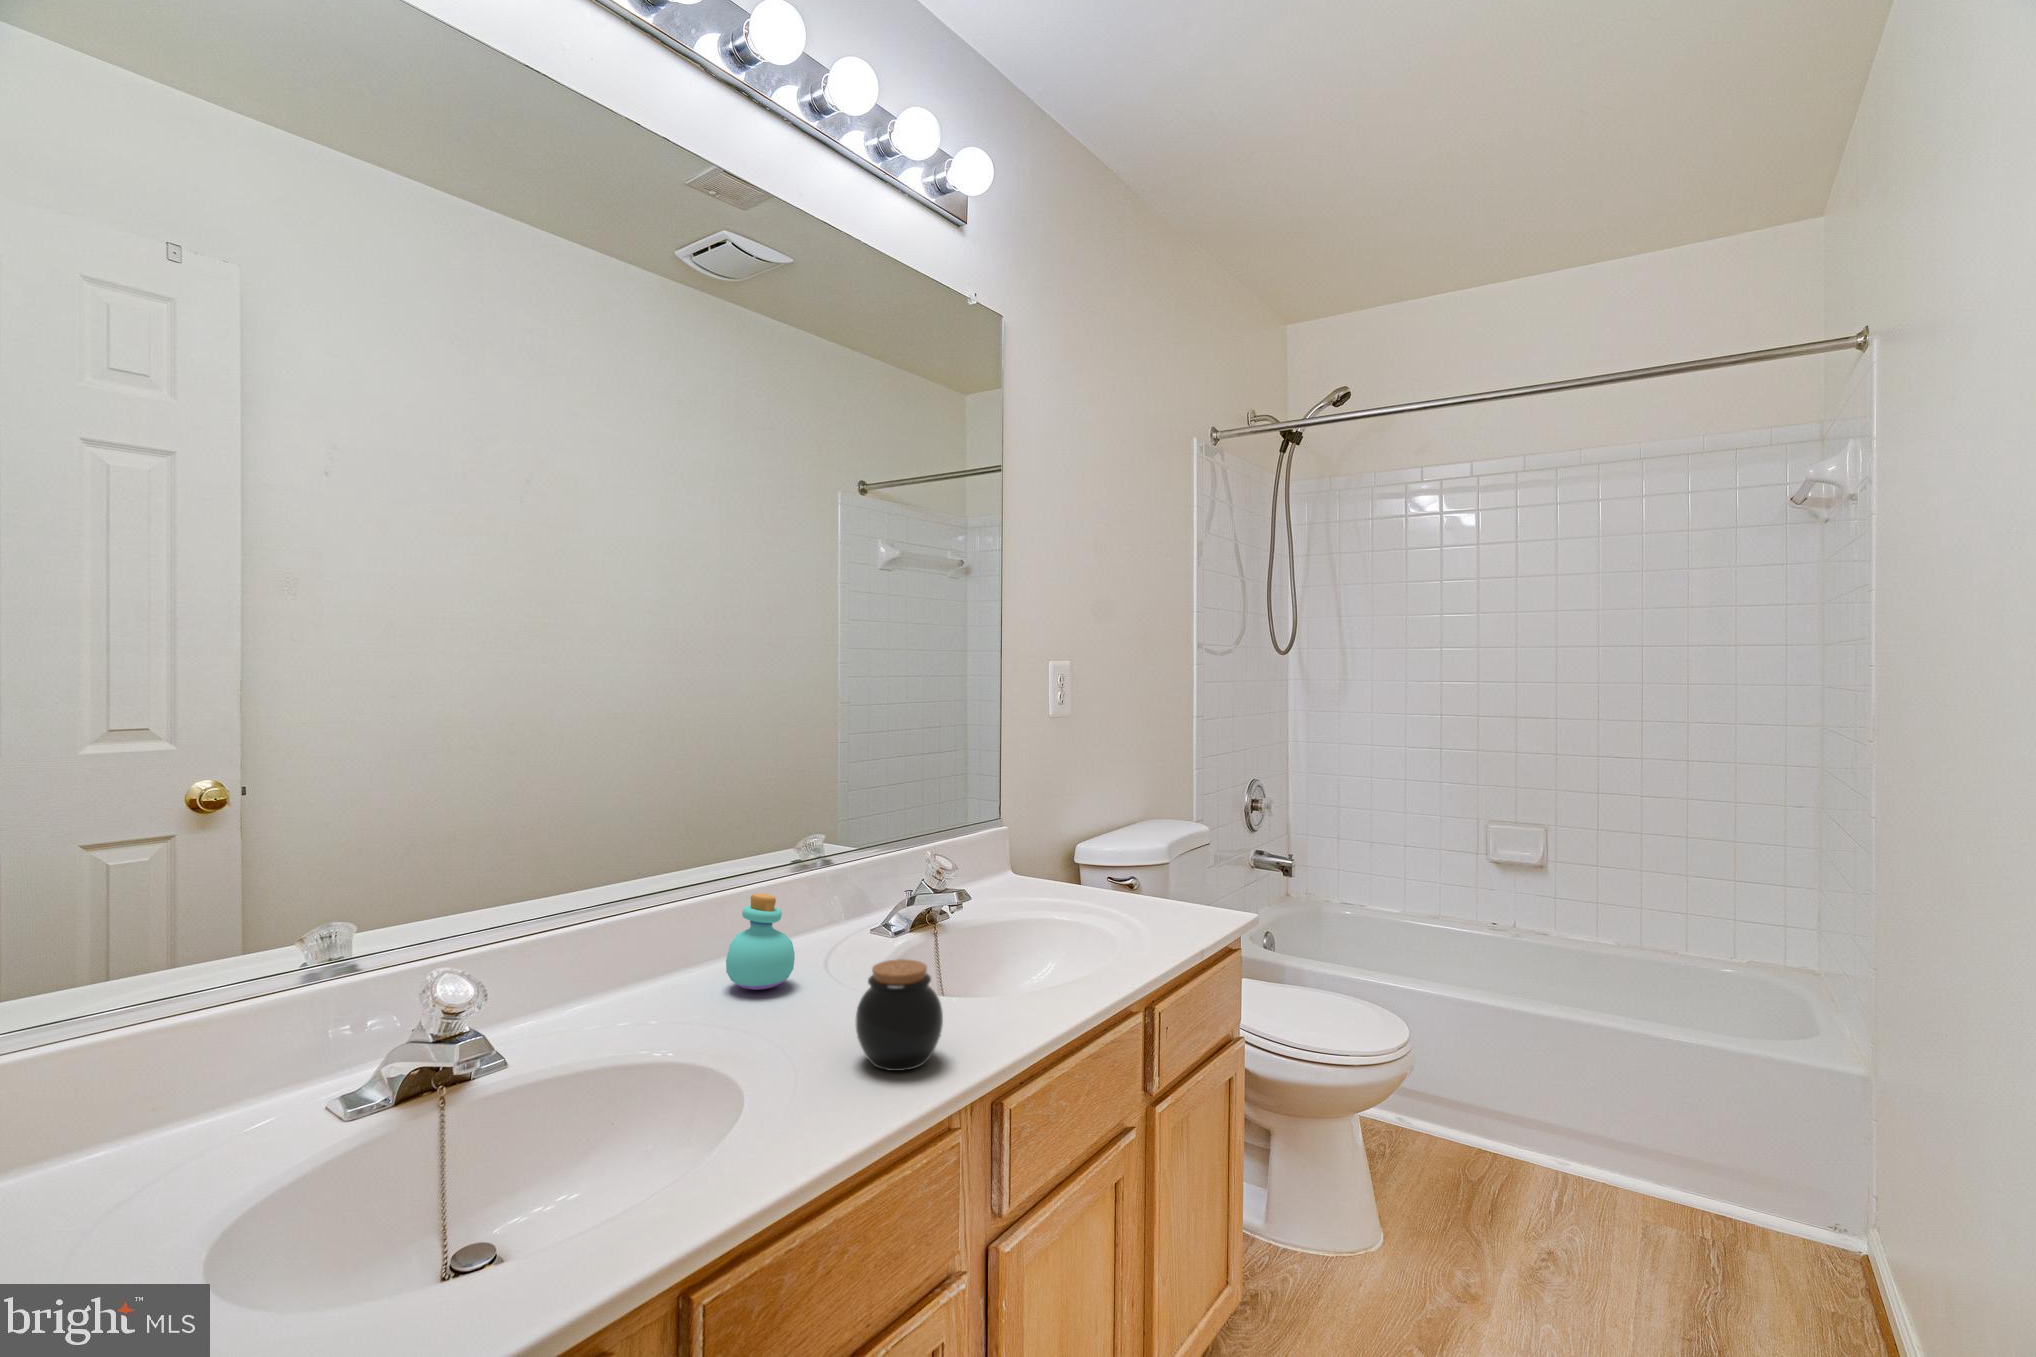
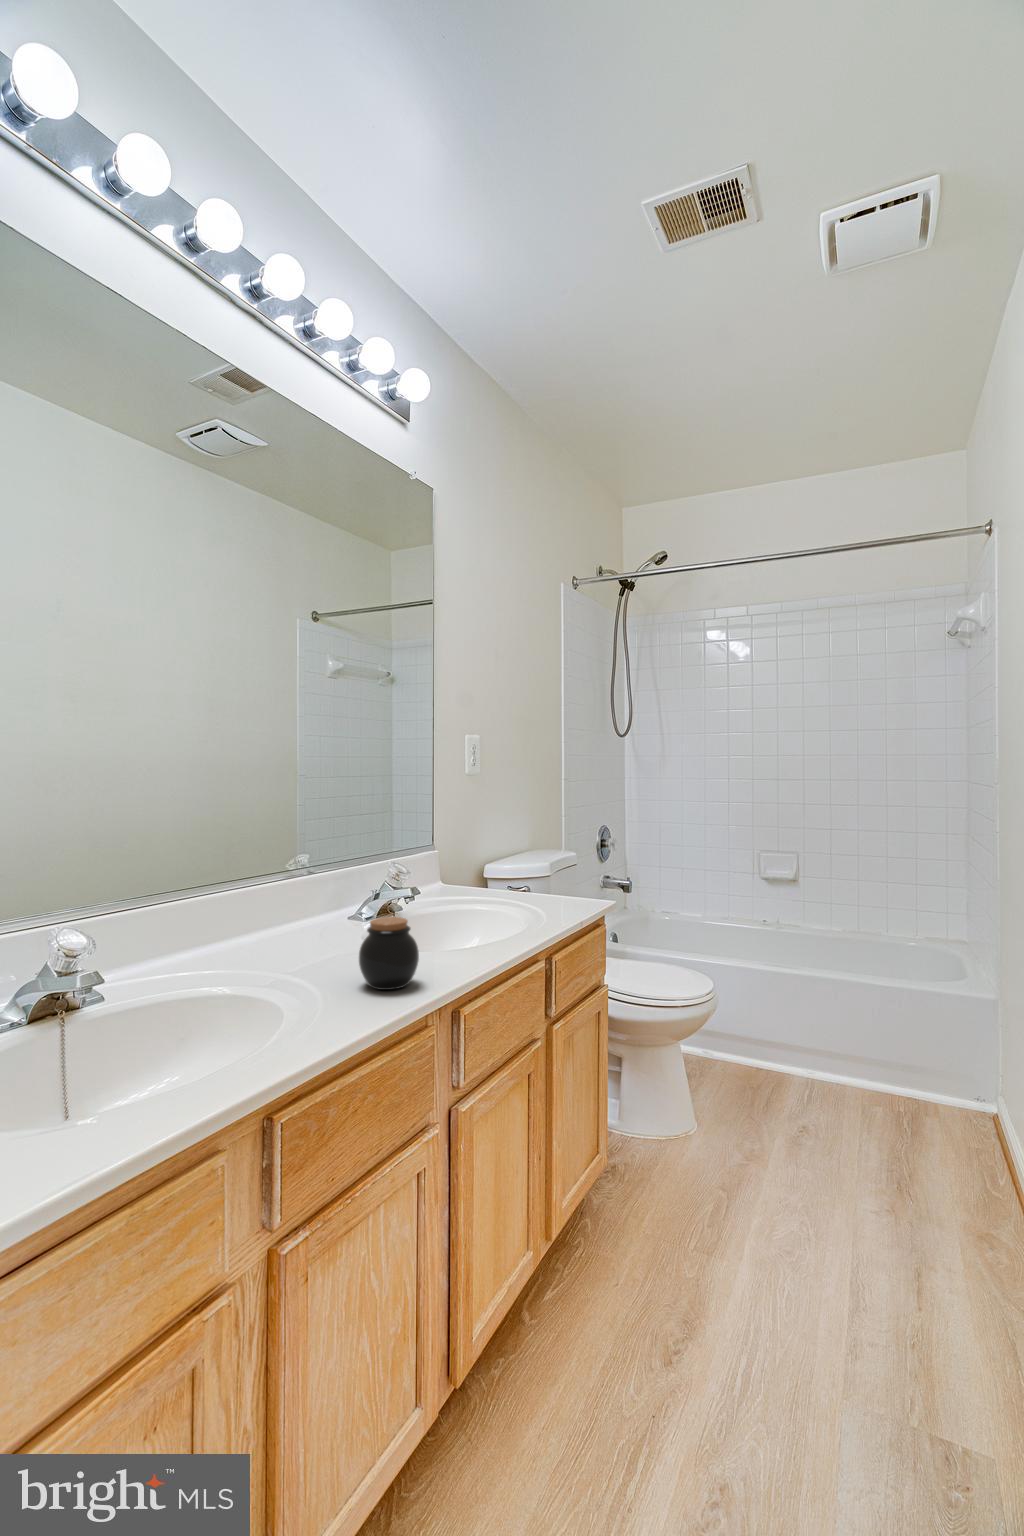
perfume bottle: present [726,893,795,990] -> none [255,884,304,952]

